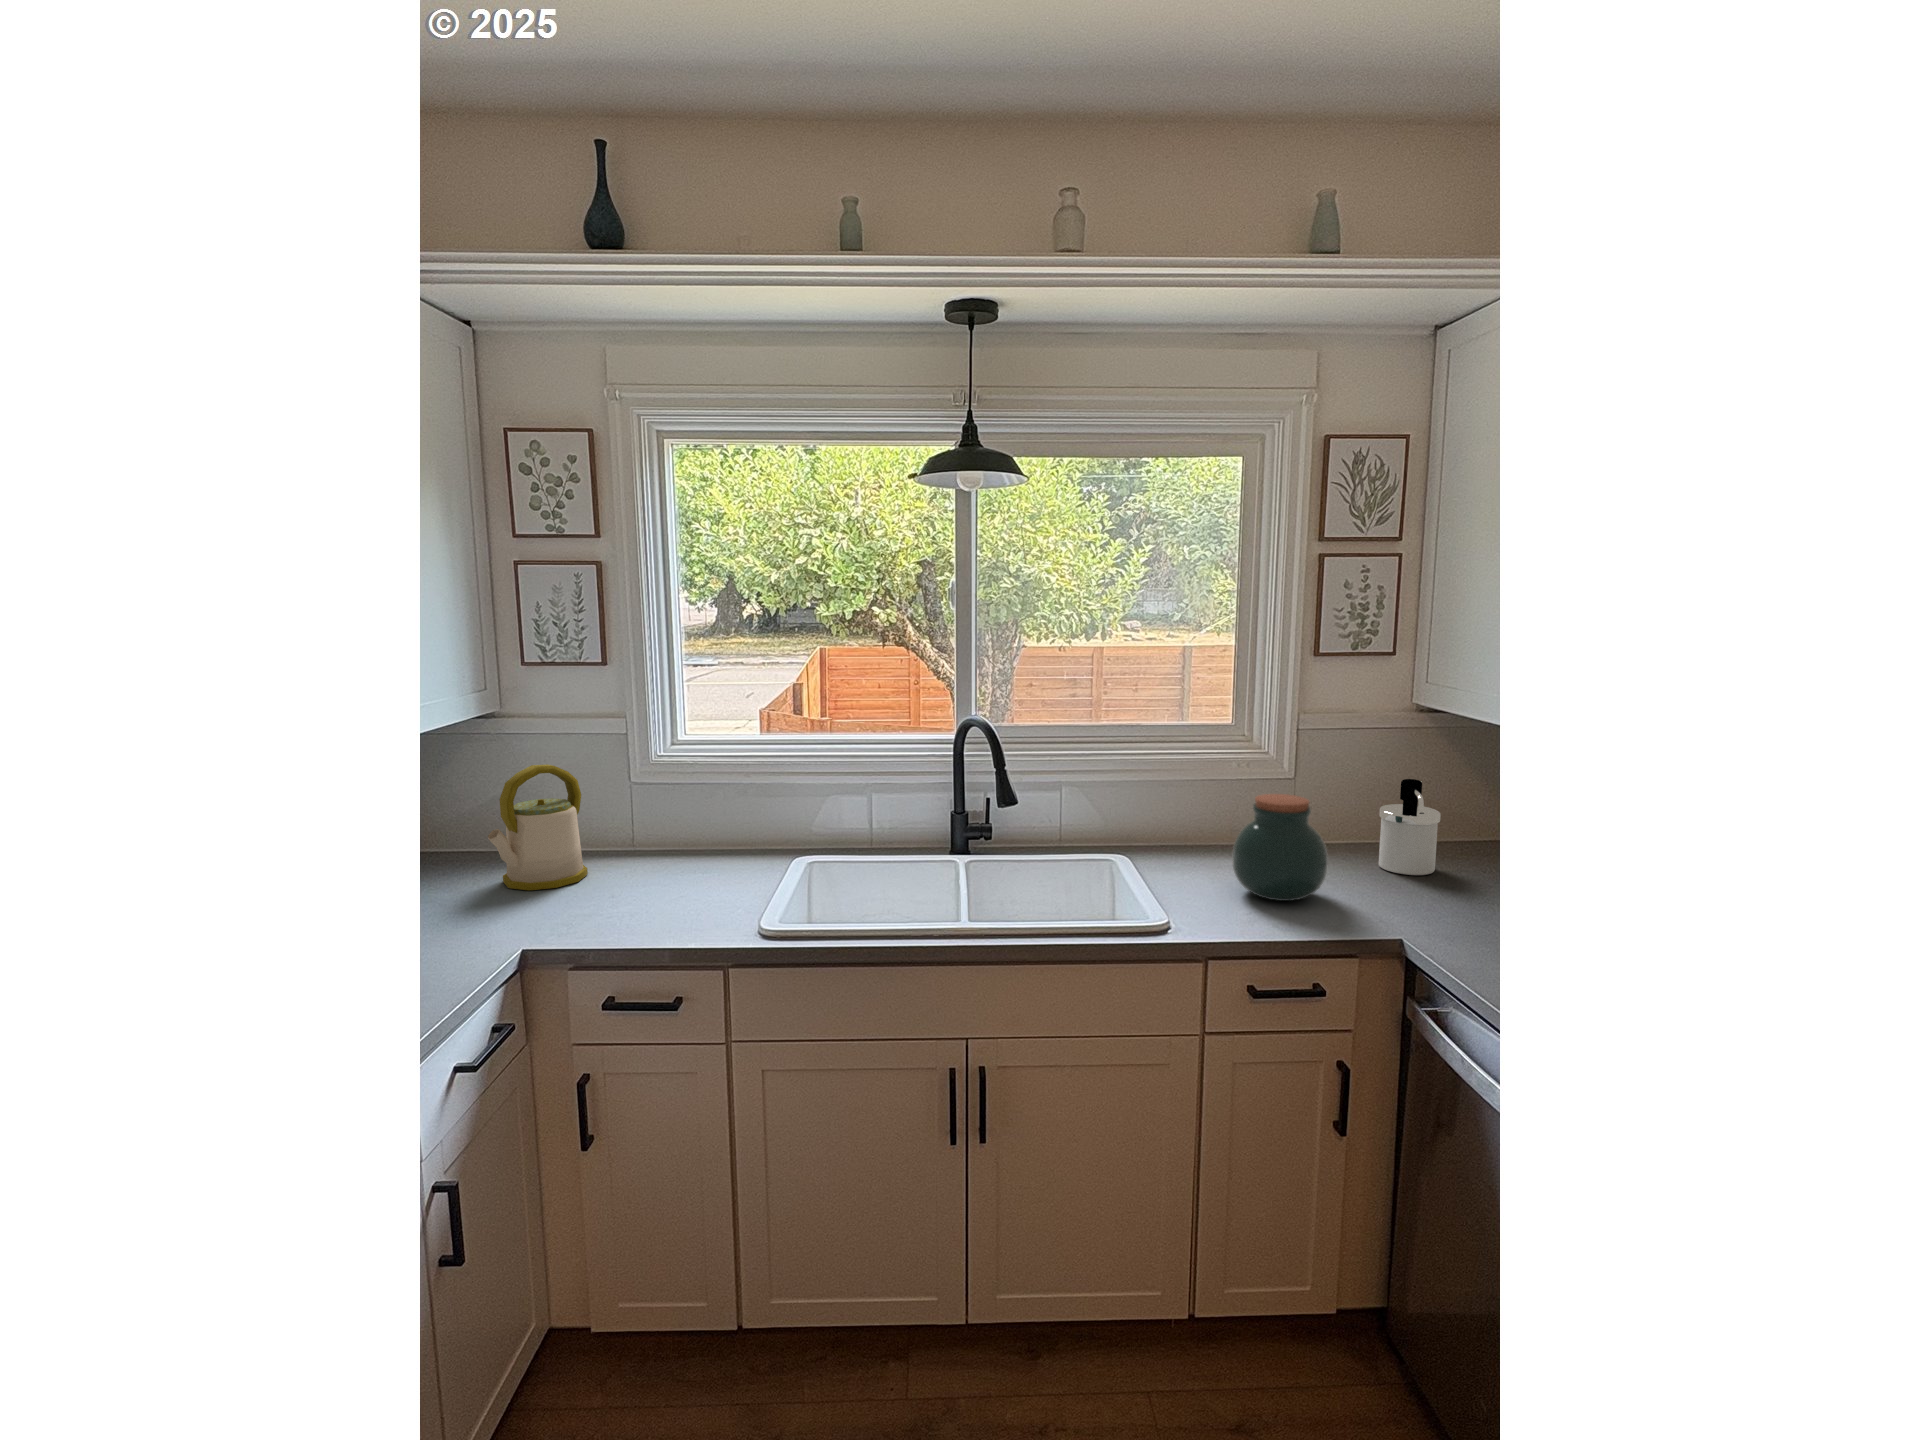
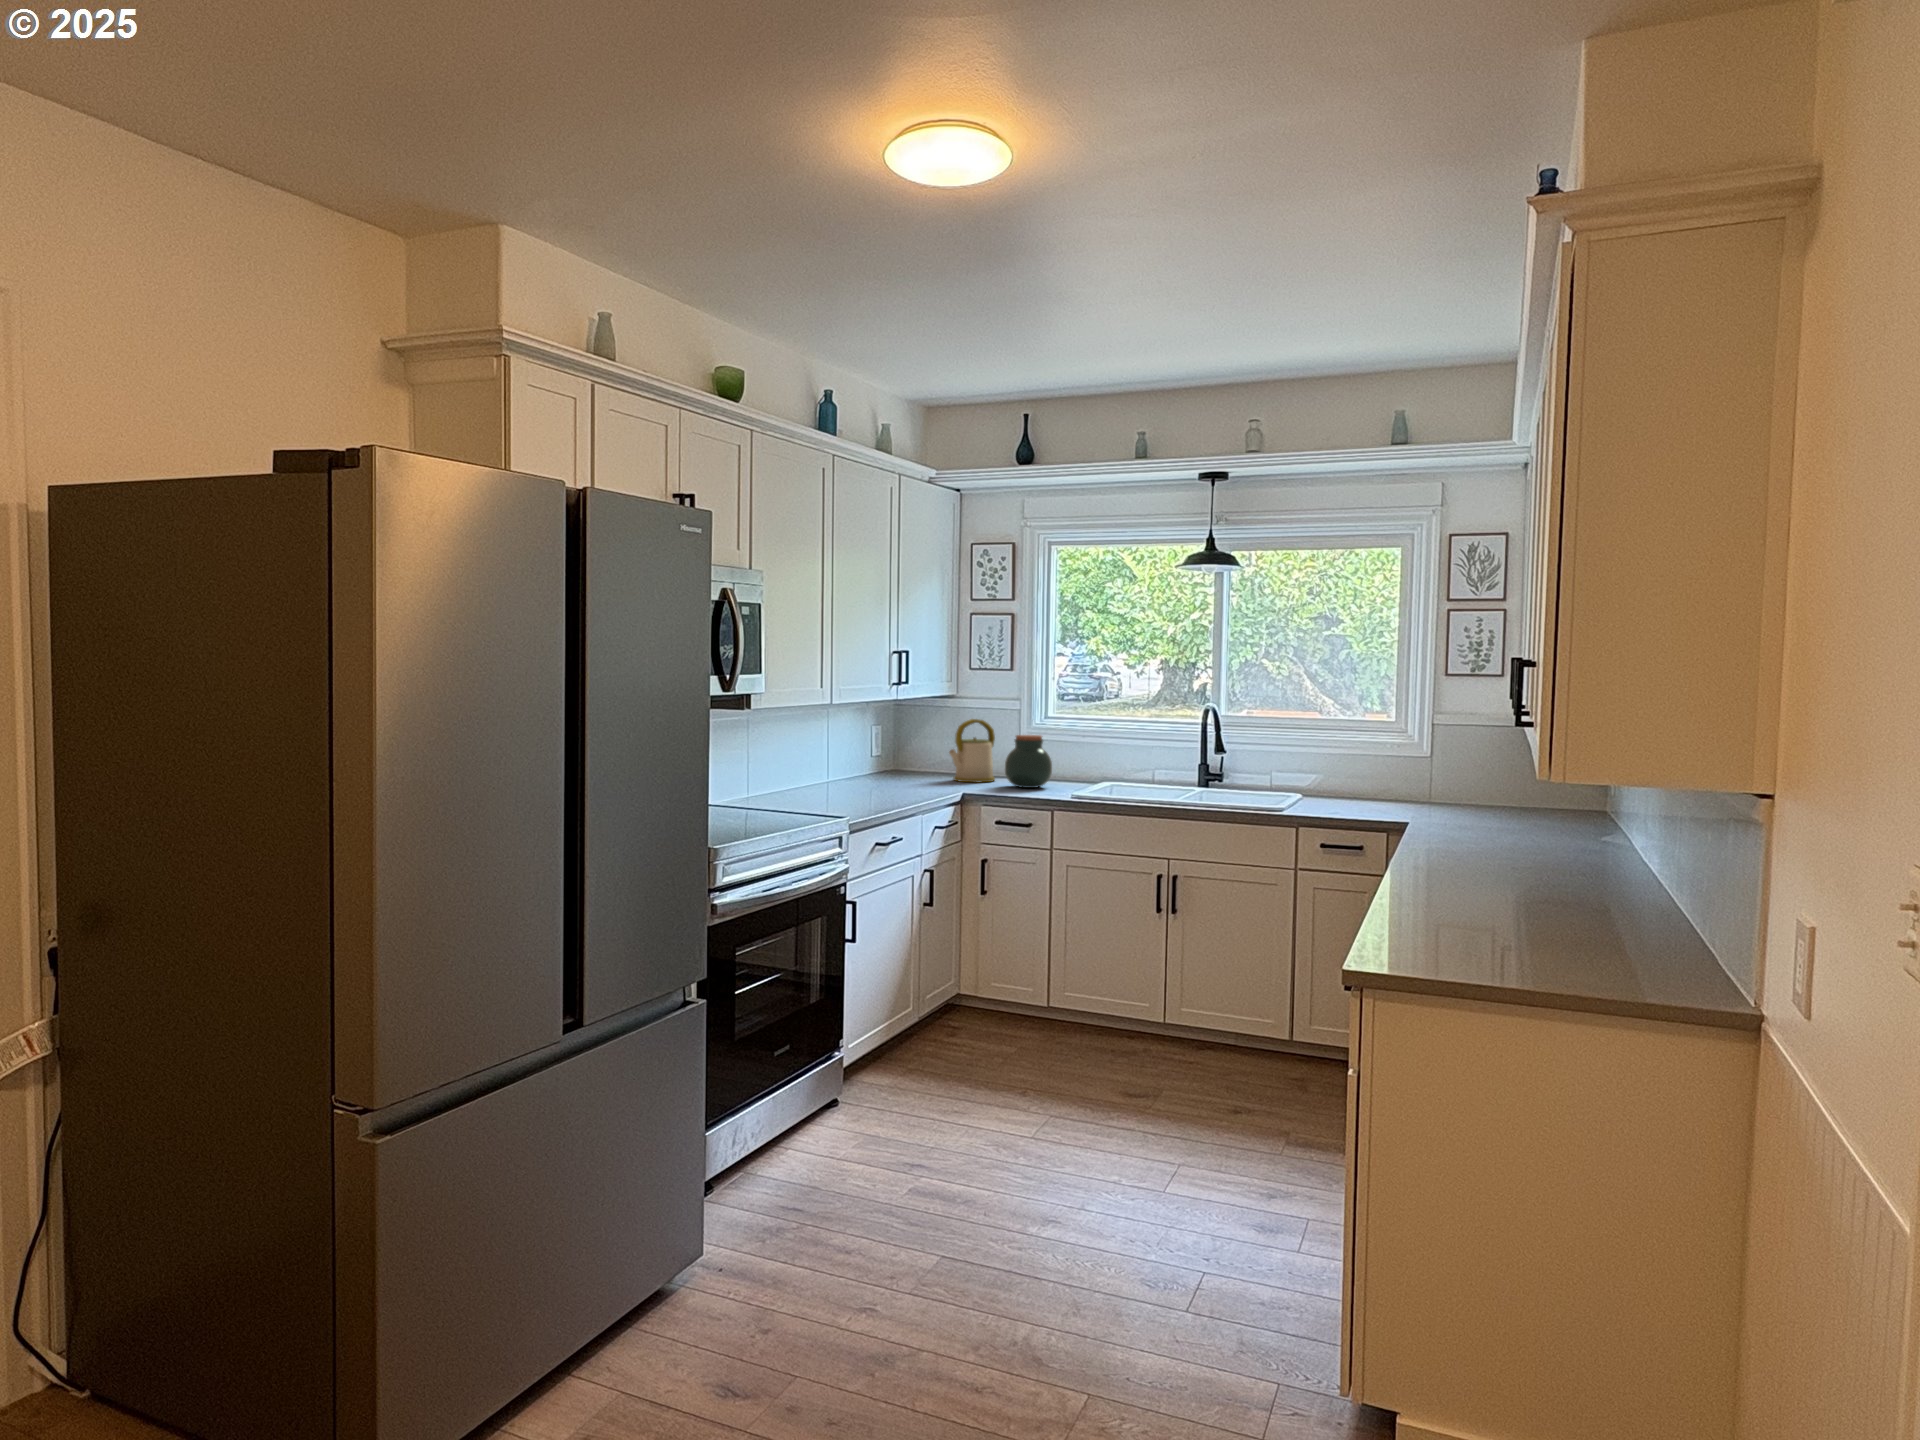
soap dispenser: present [1379,779,1441,875] -> none [1468,752,1507,812]
jar: present [1232,794,1328,901] -> present [1005,735,1052,788]

